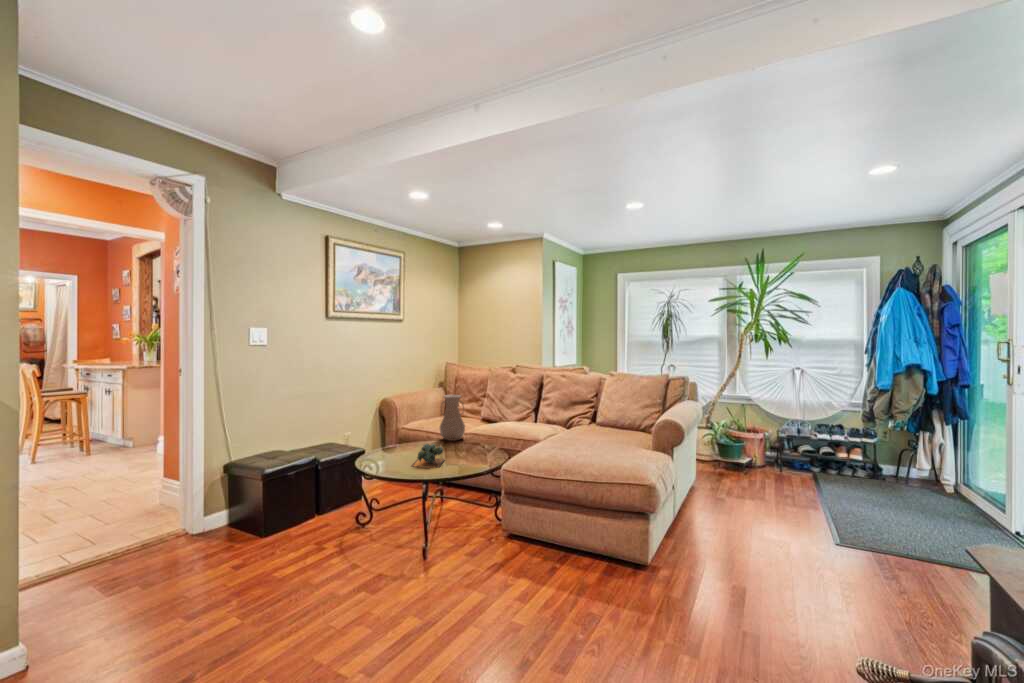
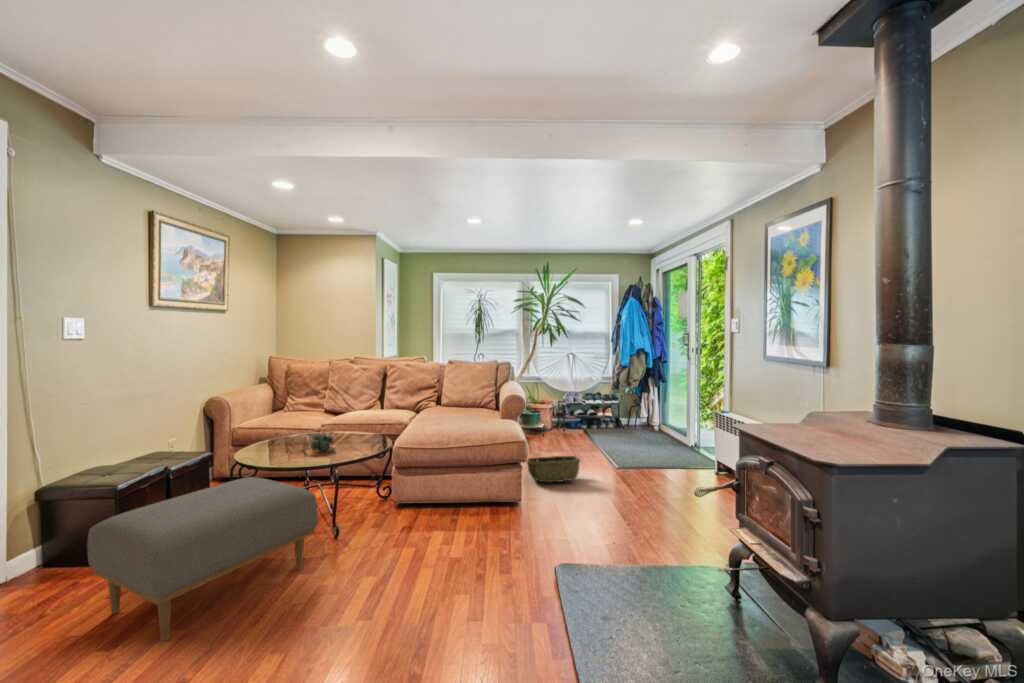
vase: present [440,395,465,441] -> none [294,388,322,434]
ottoman: none [192,481,380,632] -> present [87,477,318,642]
woven basket: none [678,505,759,549] -> present [527,456,580,482]

